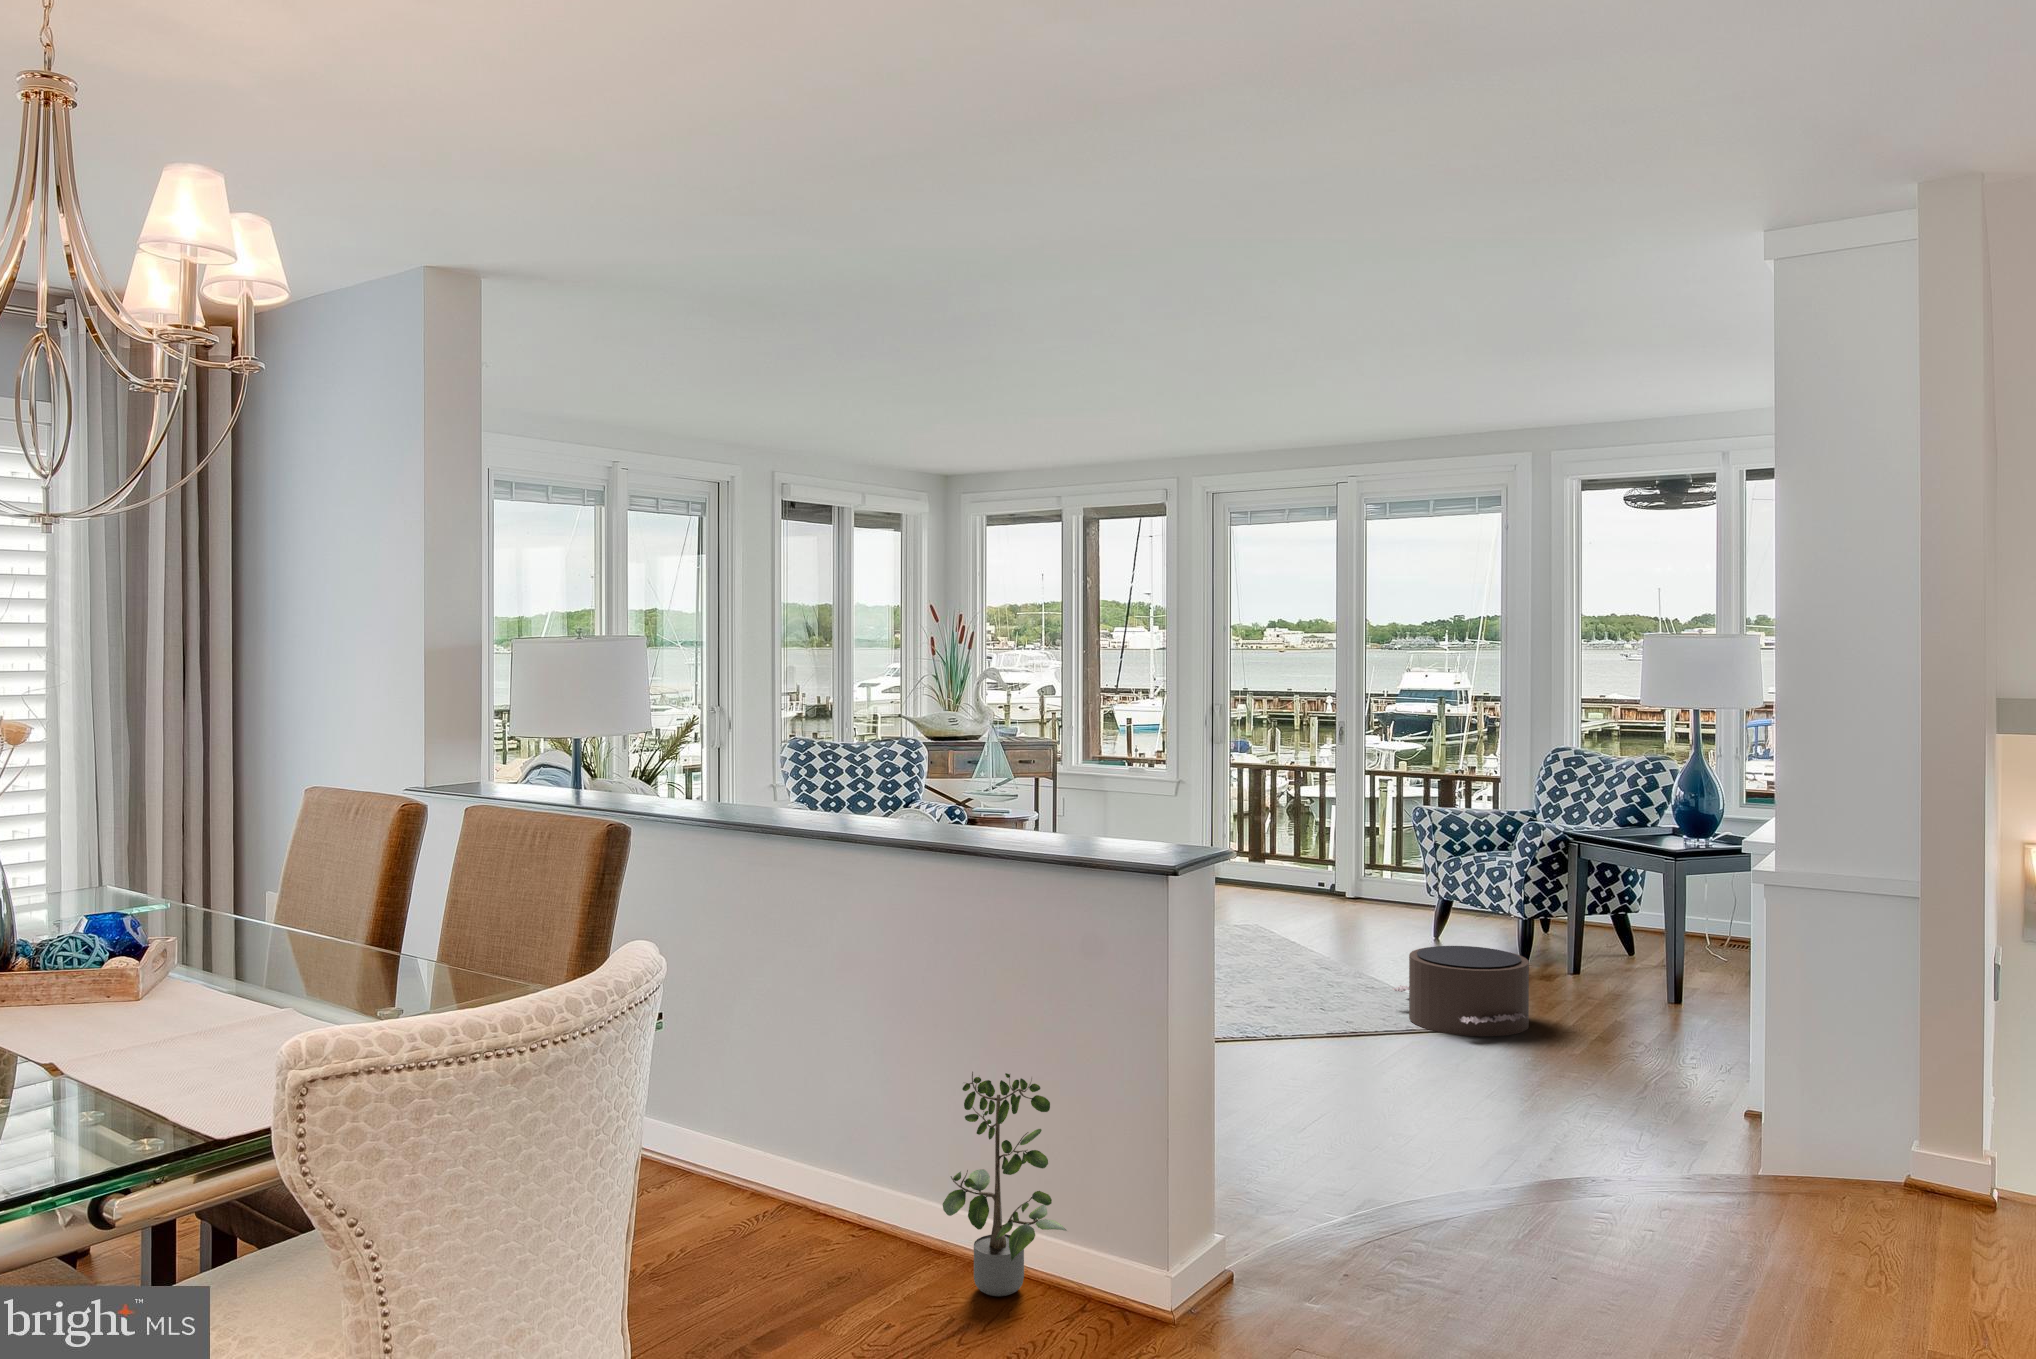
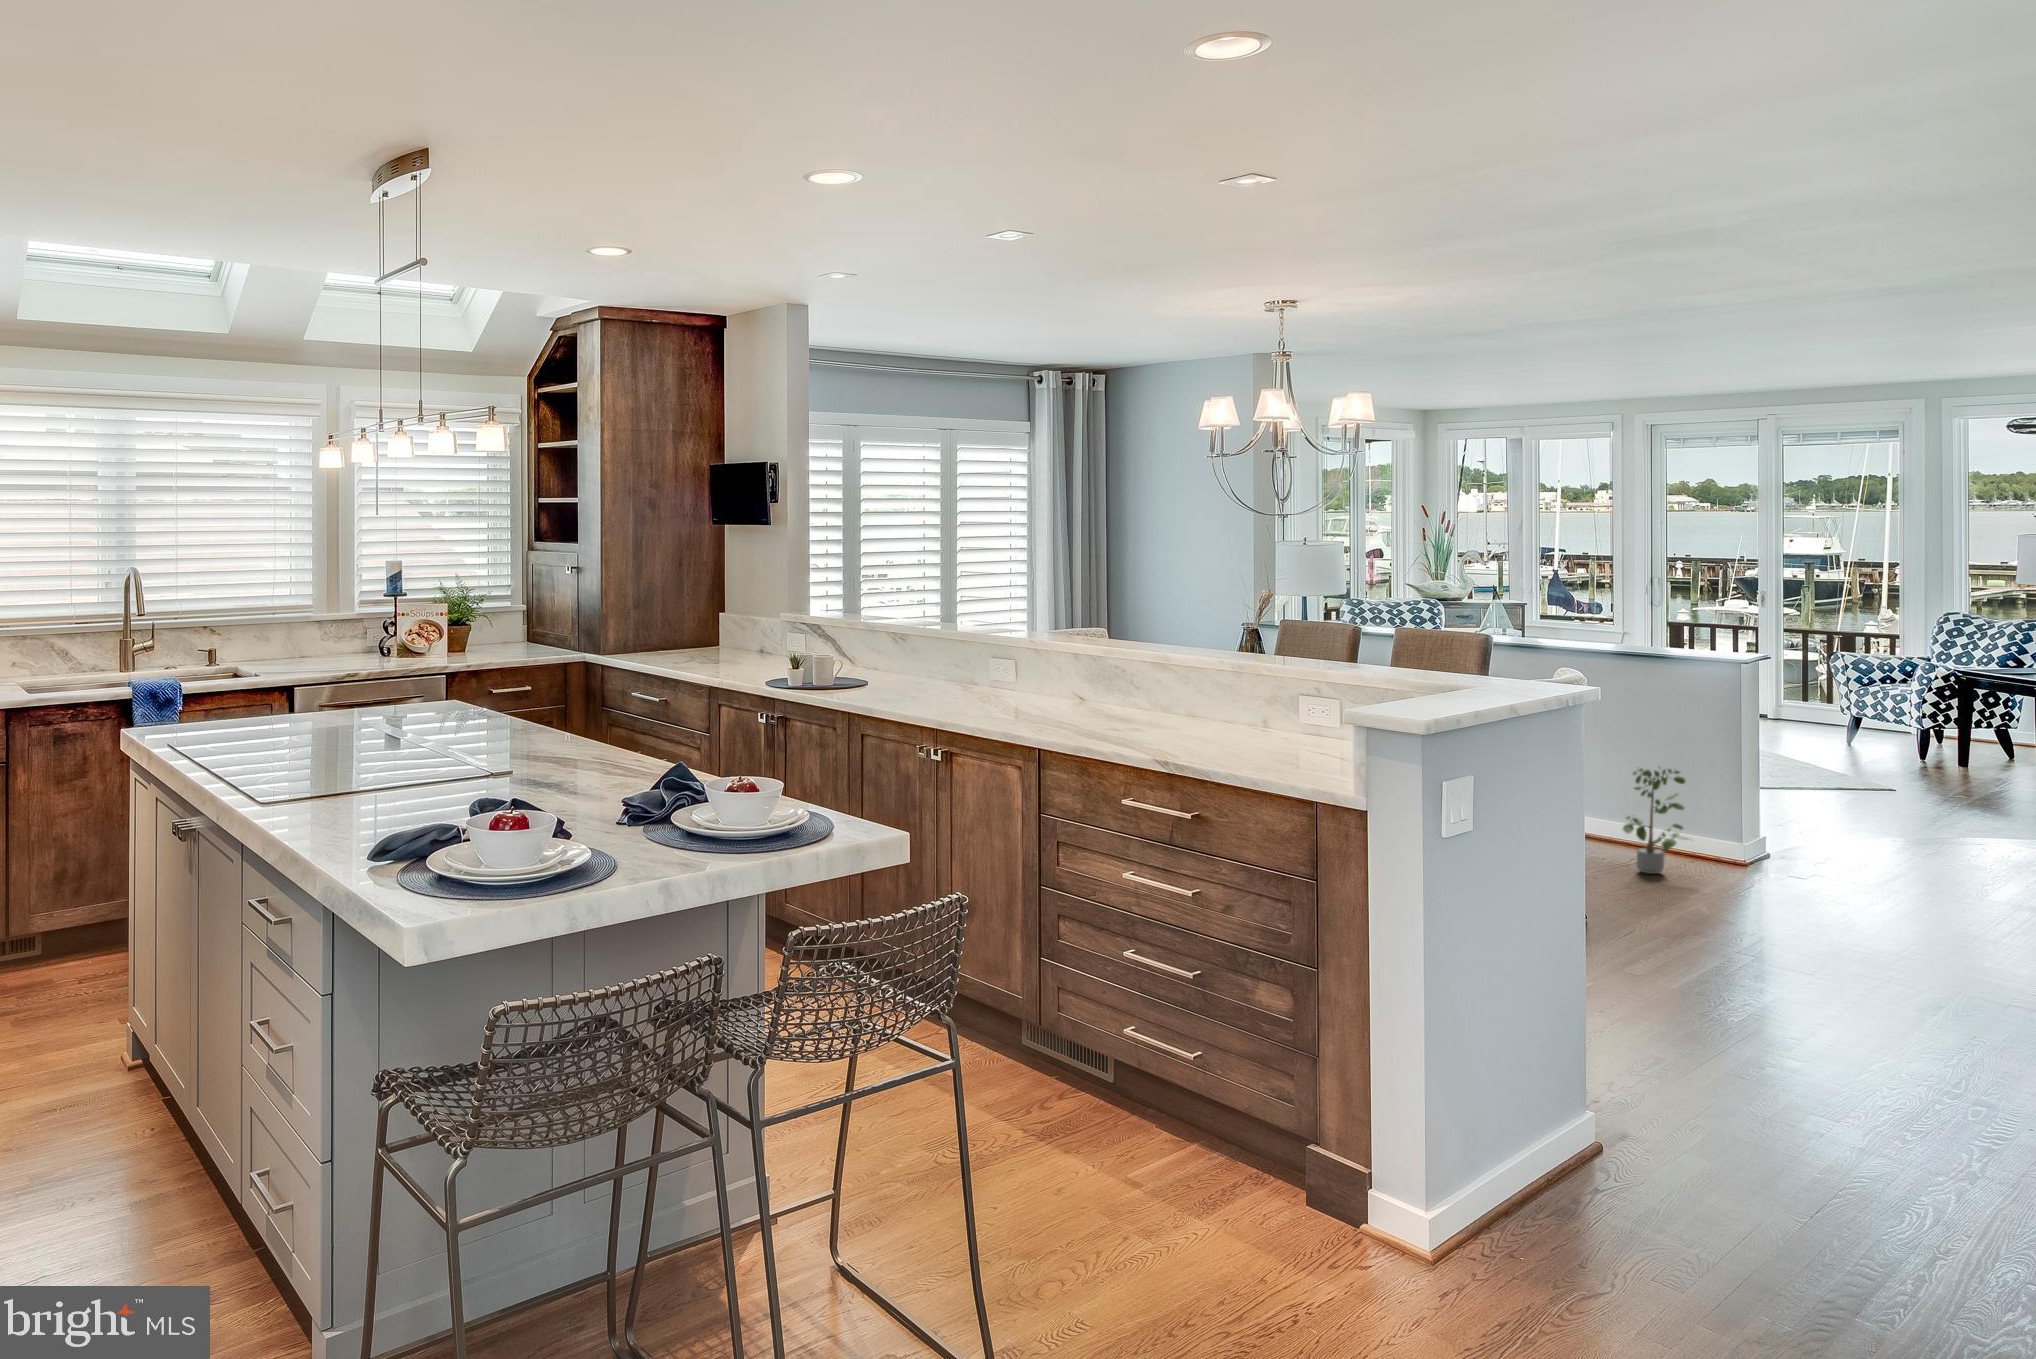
pouf: present [1393,946,1529,1036] -> none [1823,742,1930,798]

